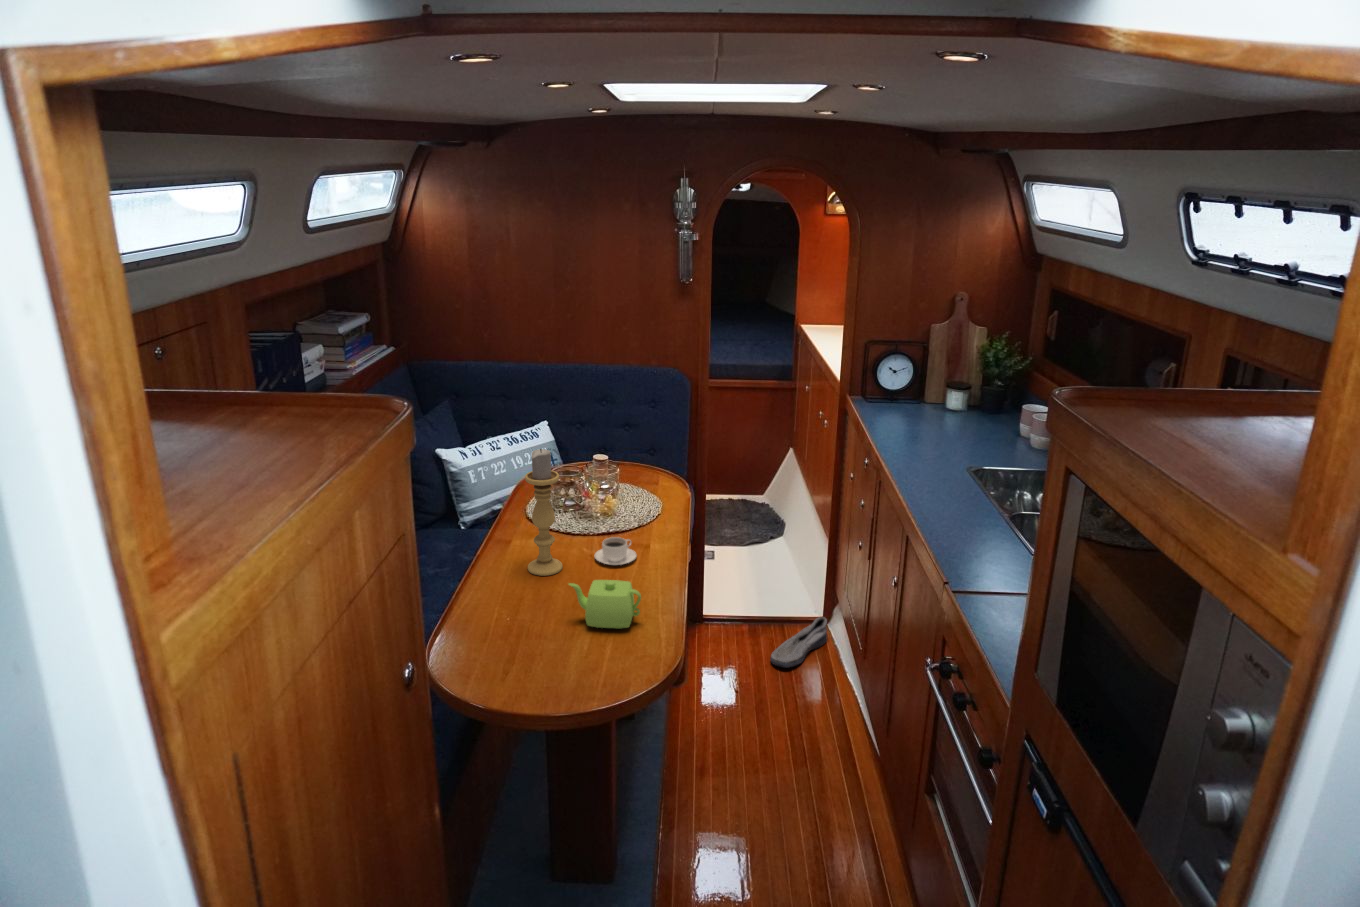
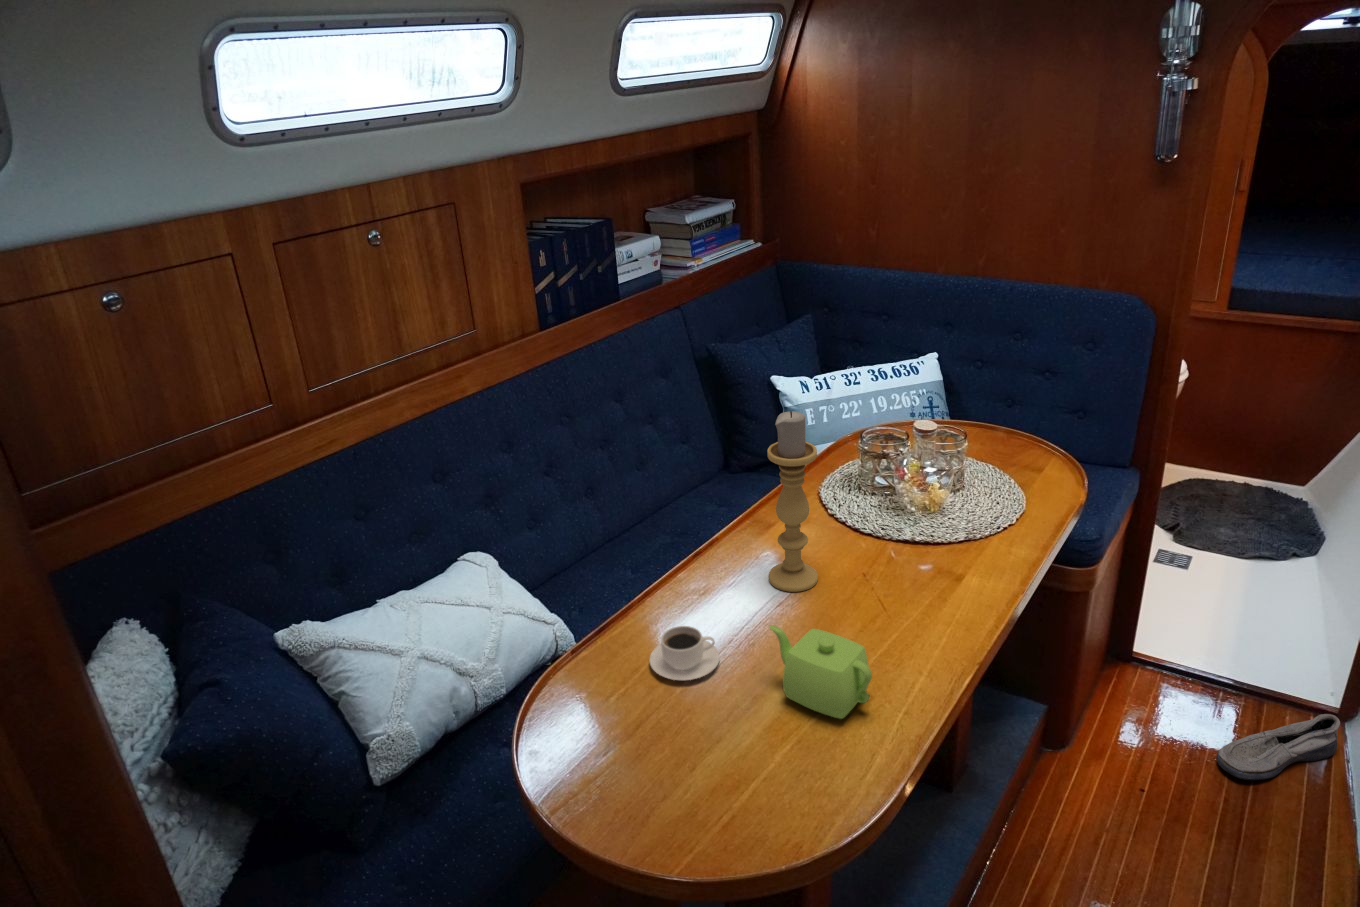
coffee cup: present [595,537,636,565] -> present [650,626,720,680]

